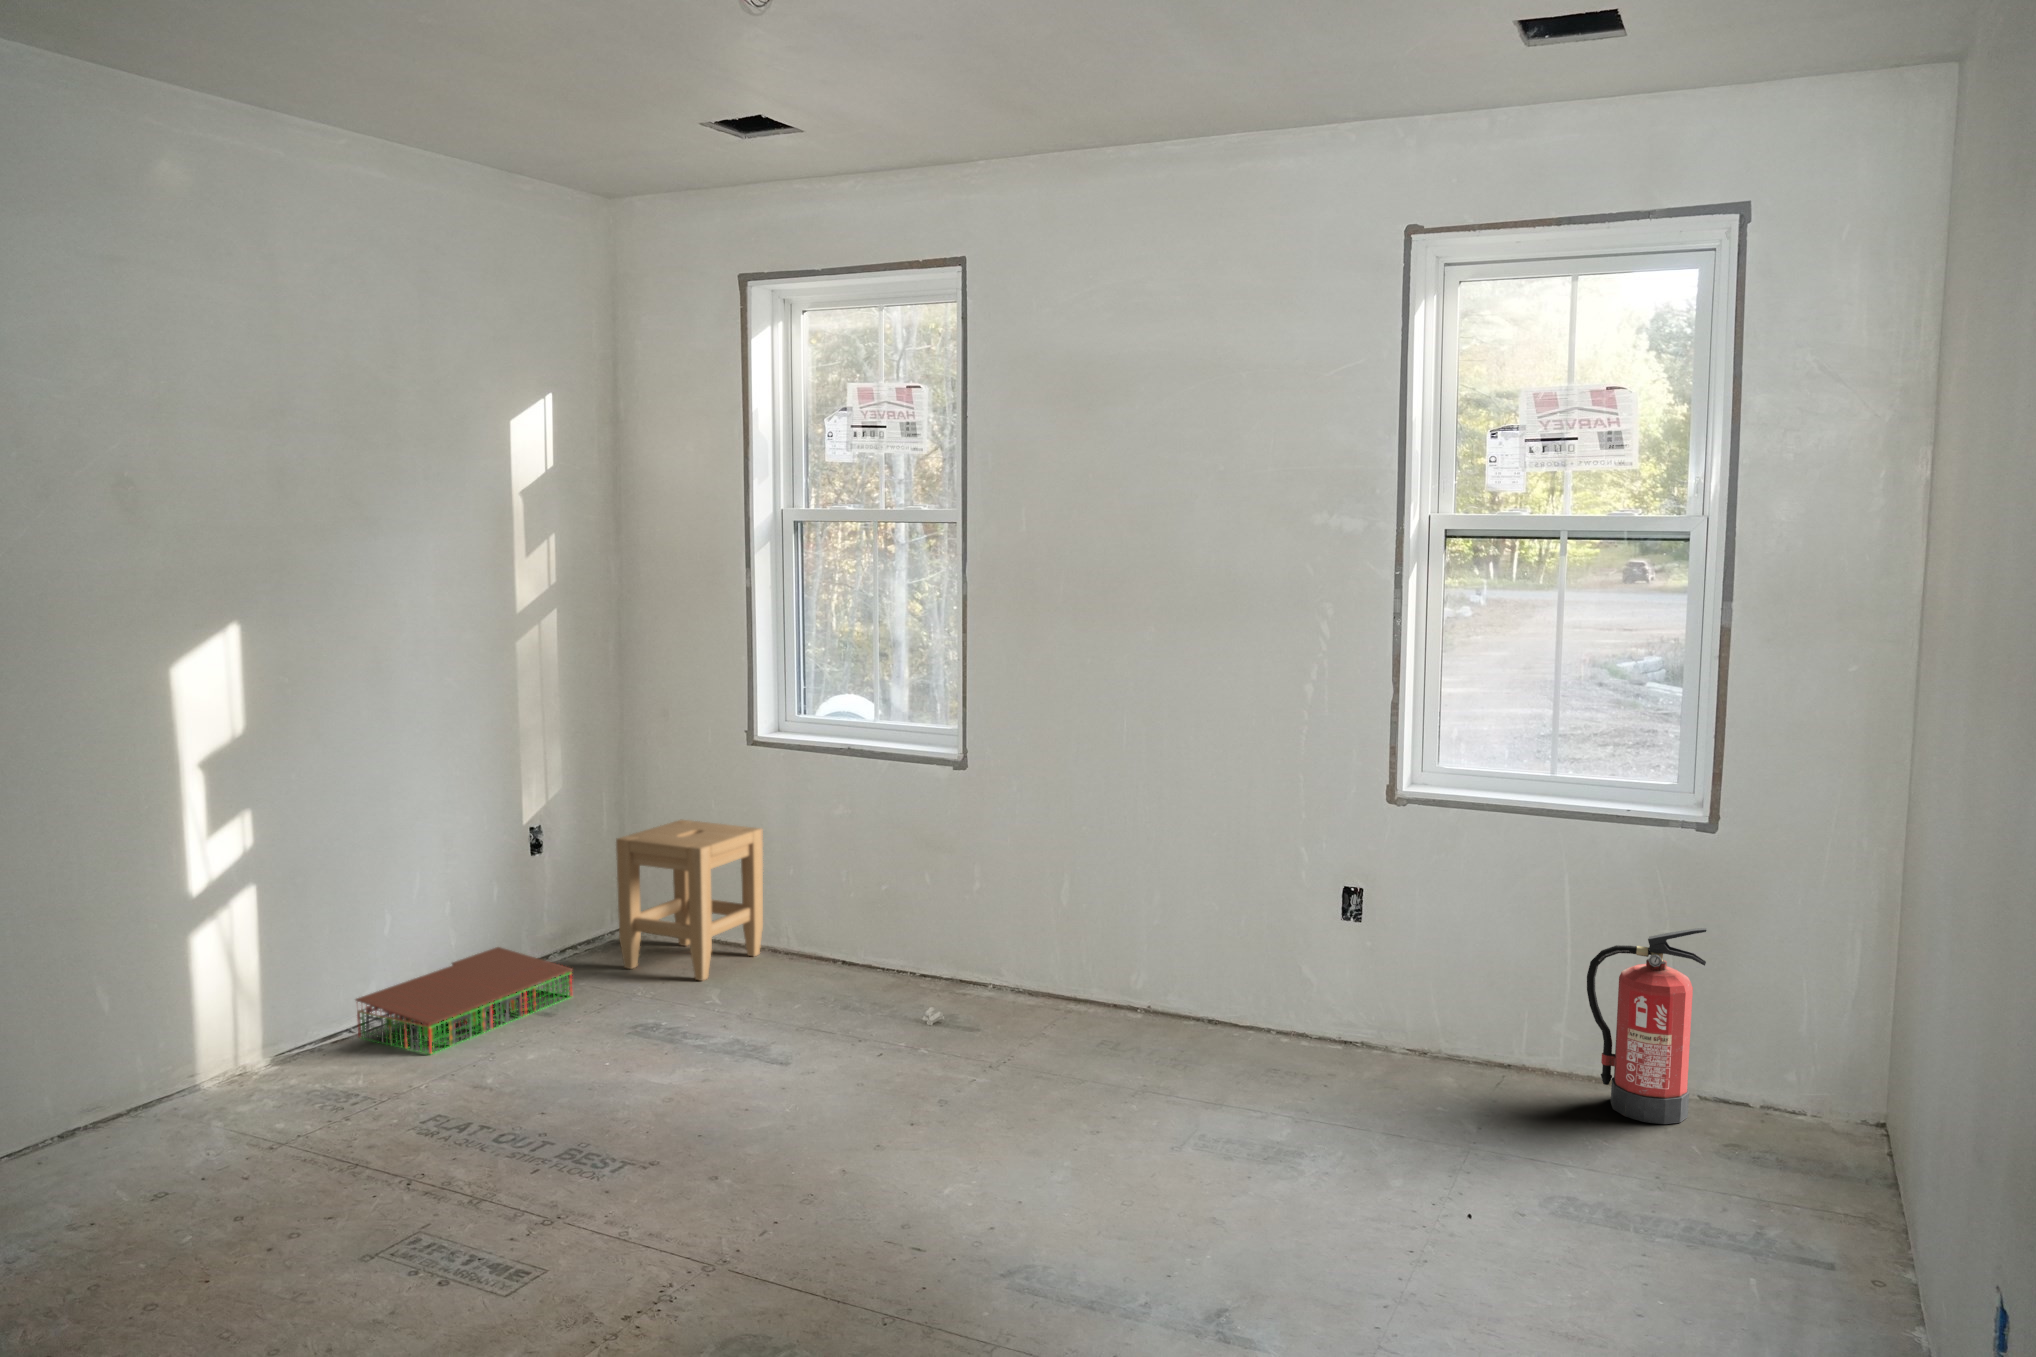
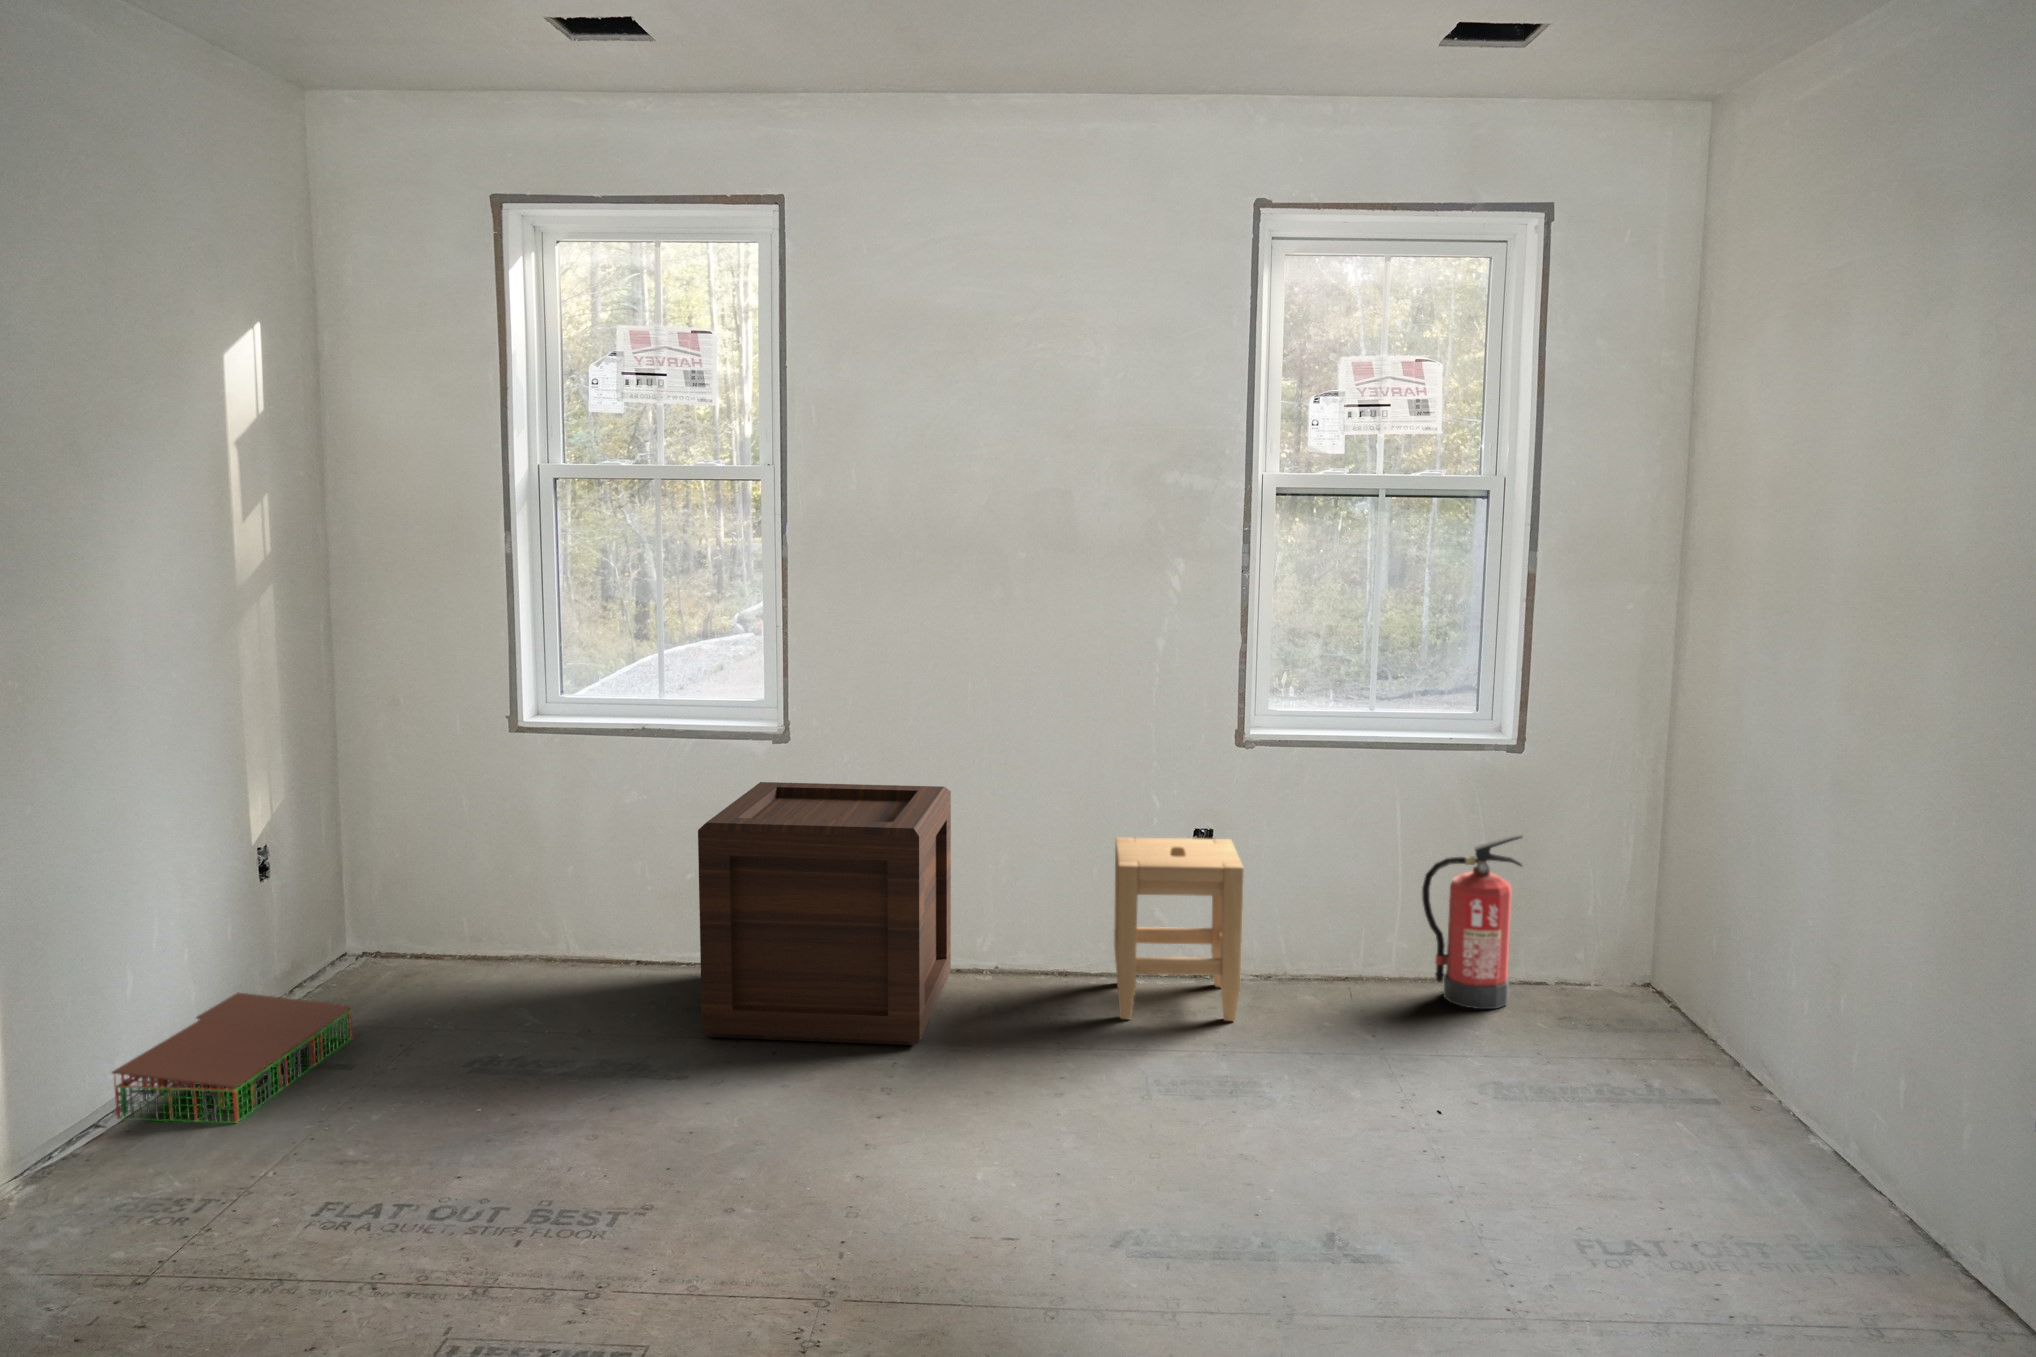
wooden crate: none [831,804,1104,1071] -> present [698,782,951,1045]
stool: present [616,820,763,981] -> present [1114,838,1244,1021]

